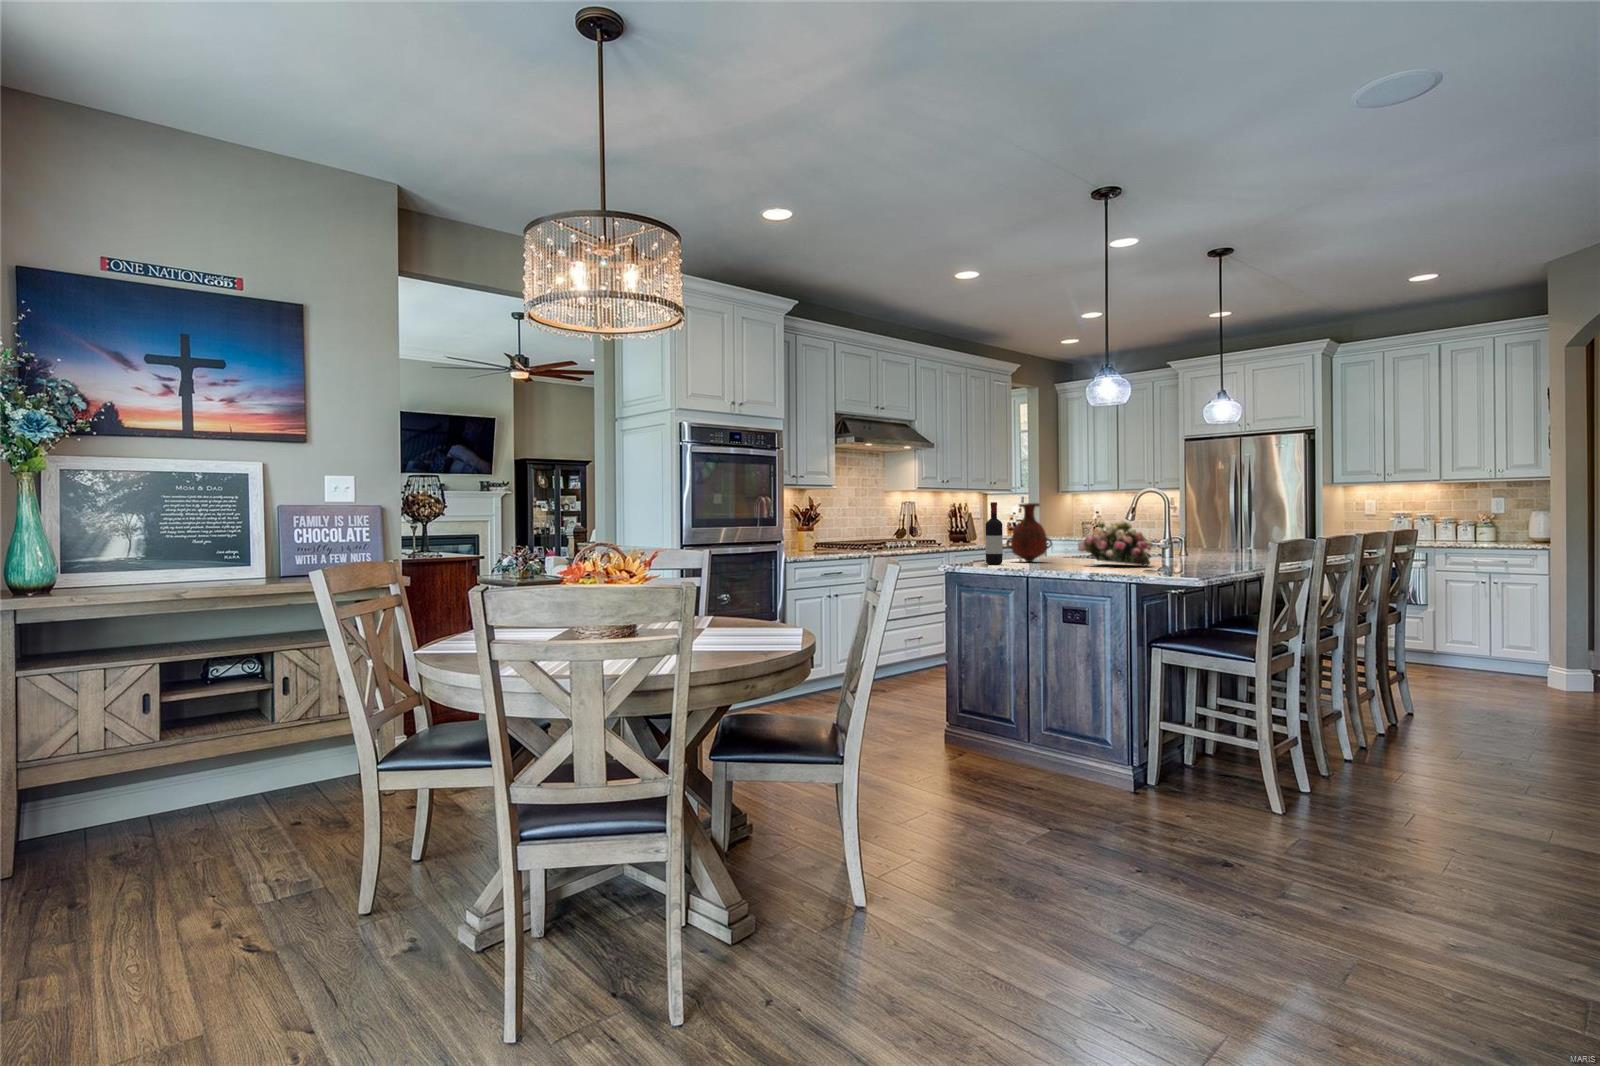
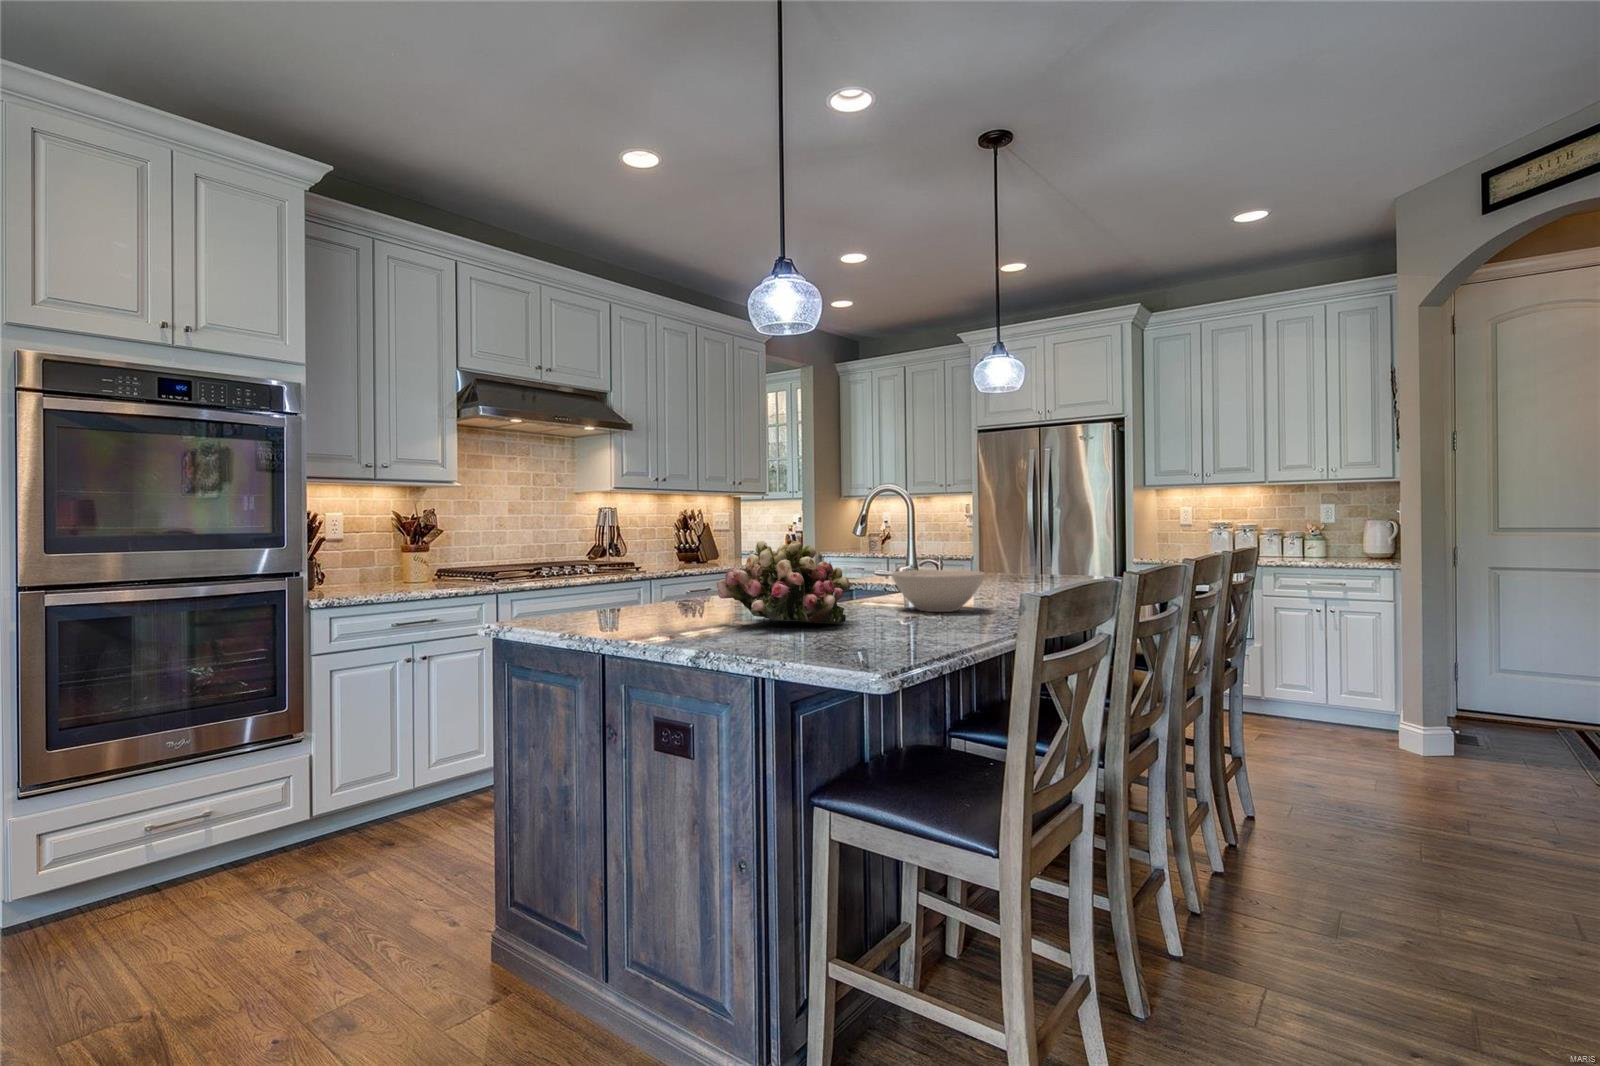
wine bottle: present [985,502,1003,565] -> none [551,508,583,625]
vase: present [1006,503,1052,562] -> none [624,510,697,613]
bowl: none [1166,540,1227,564] -> present [892,570,985,612]

